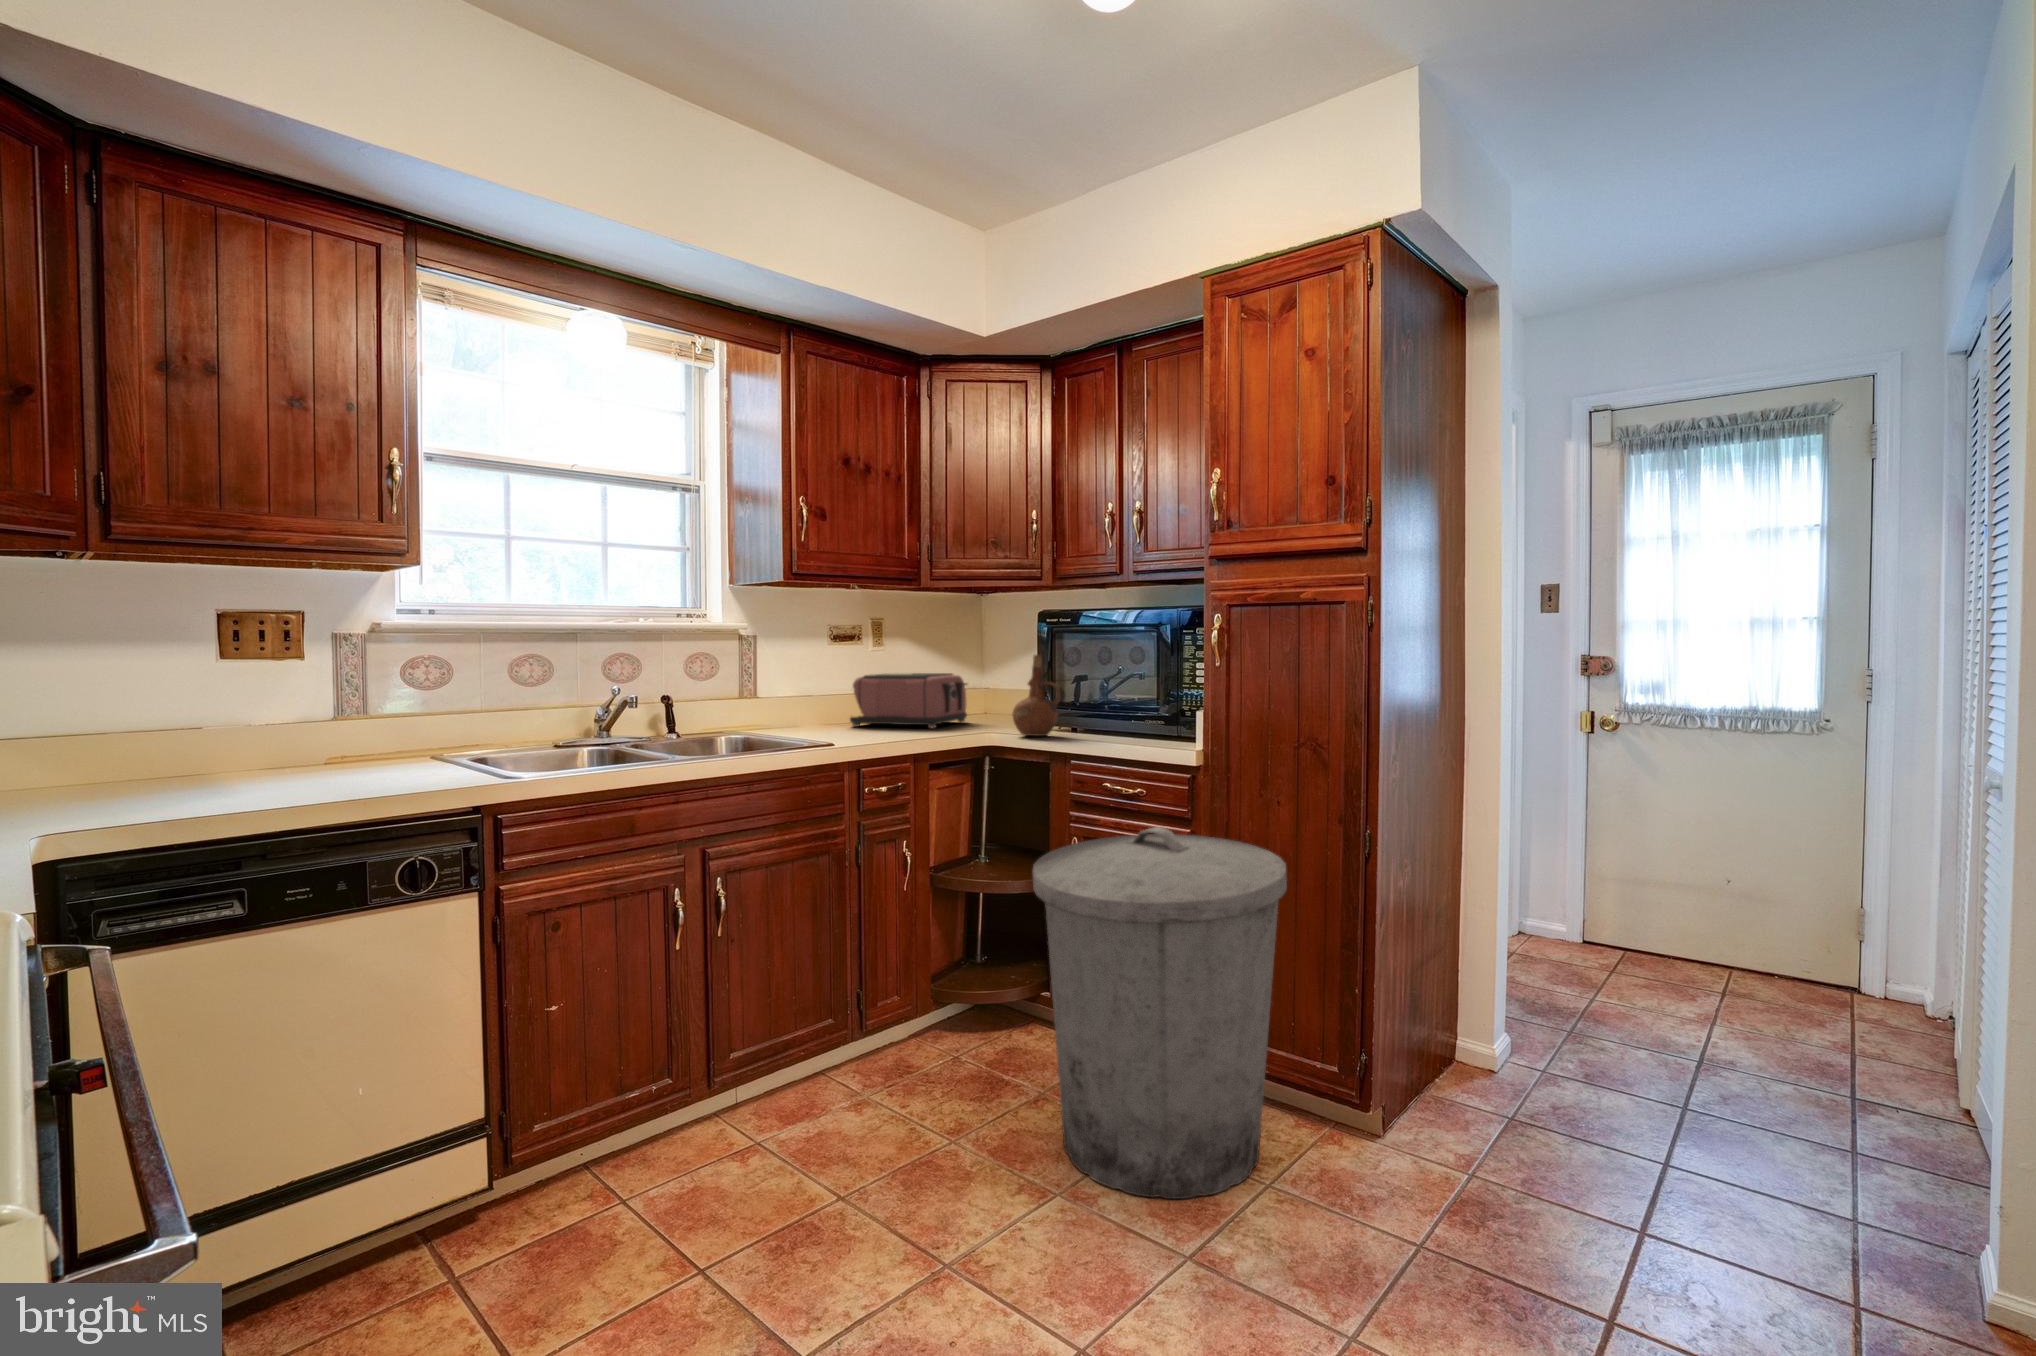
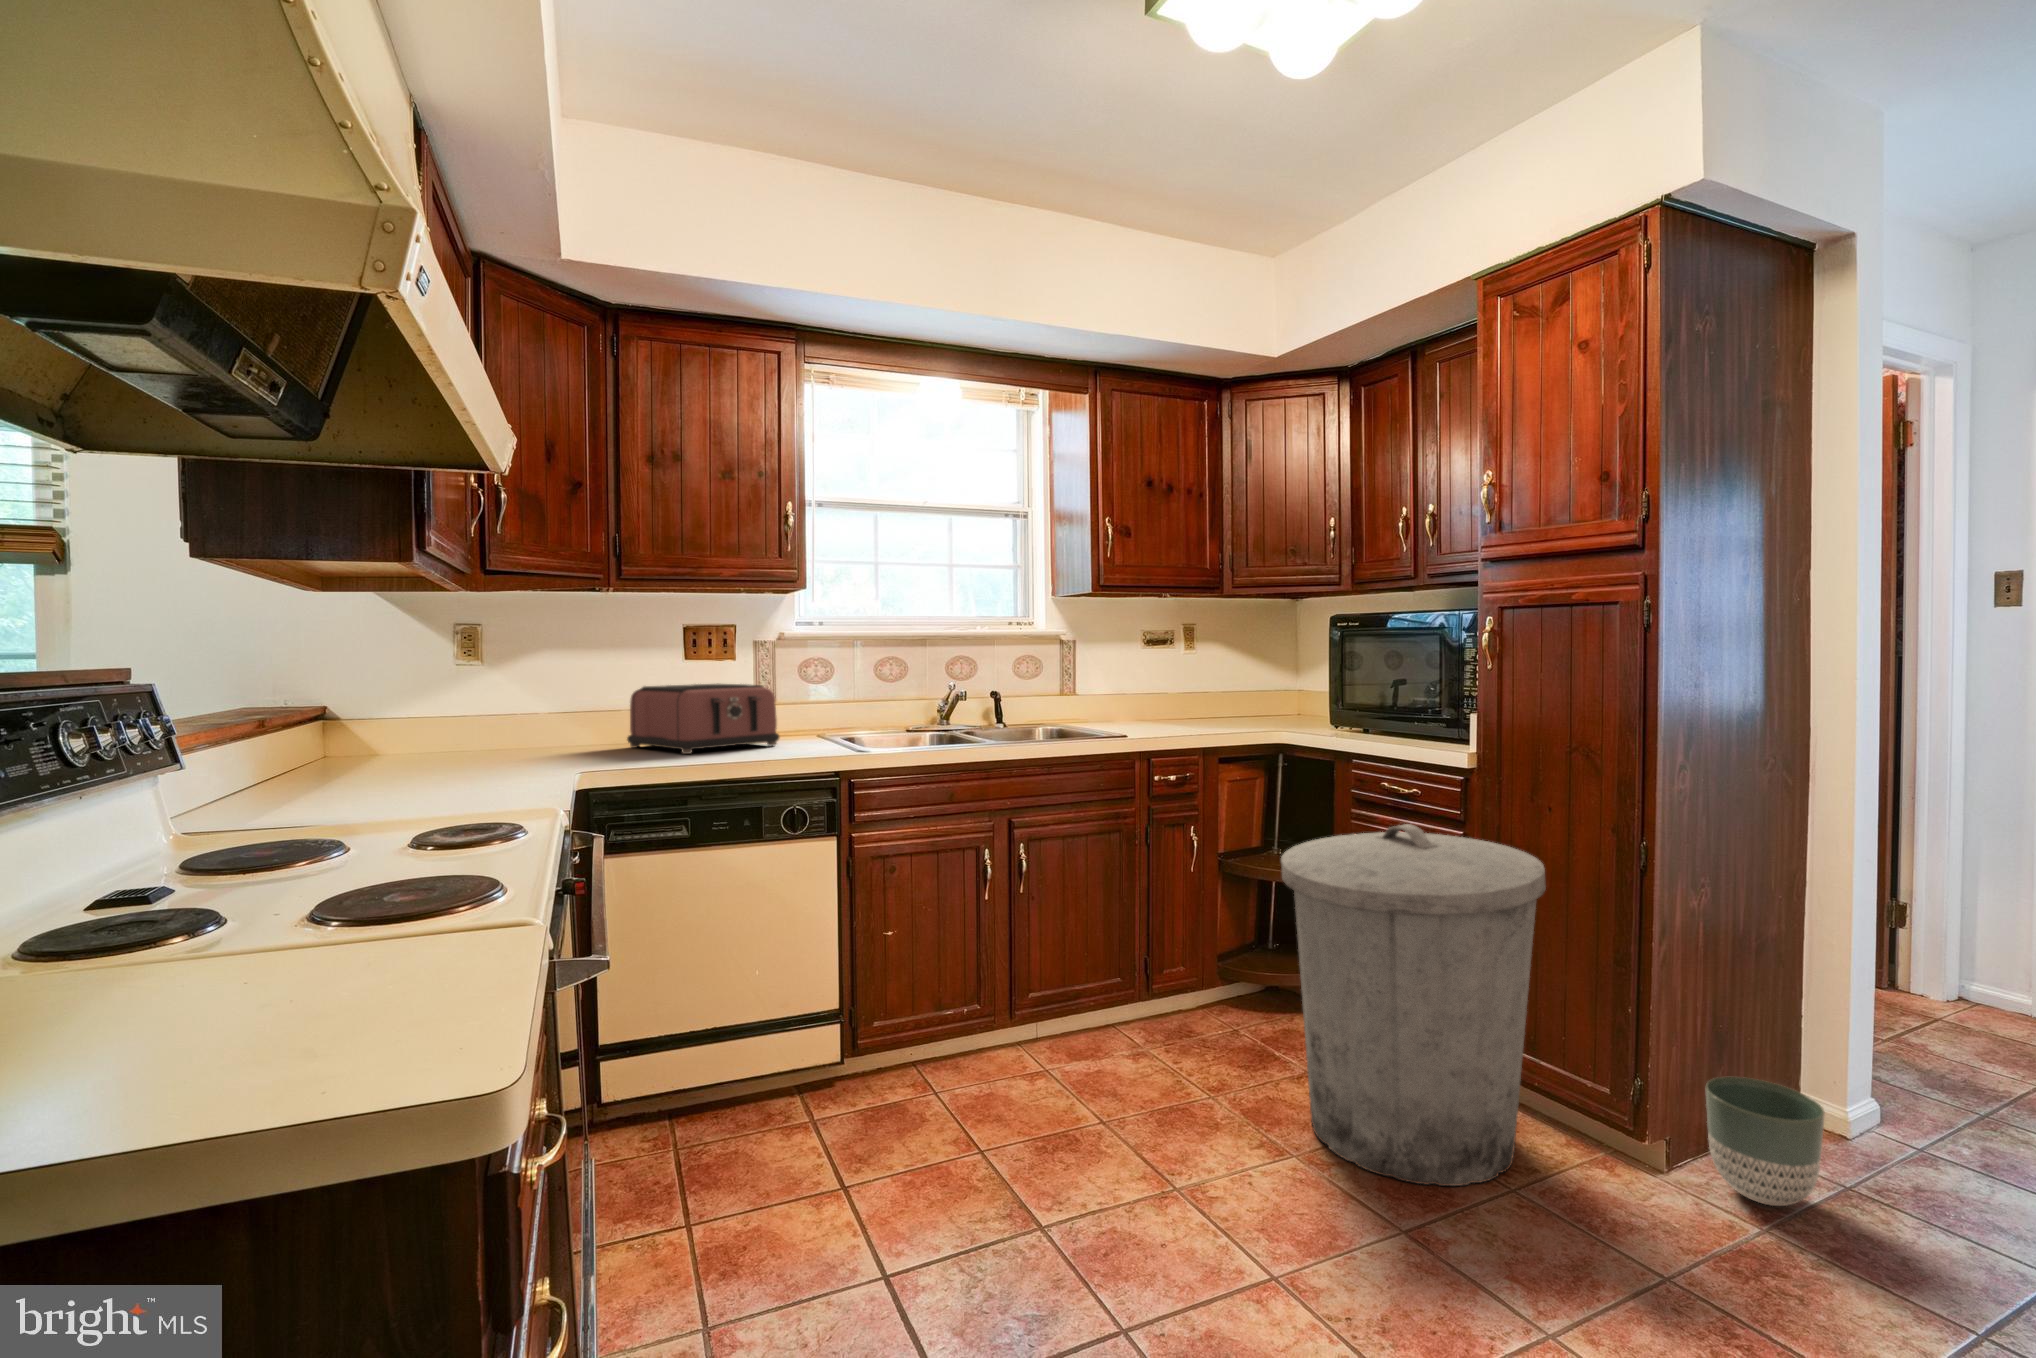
ceramic pitcher: present [1012,655,1060,736] -> none [1296,657,1344,735]
toaster: present [850,673,967,728] -> present [627,684,779,754]
planter: none [1412,1037,1505,1151] -> present [1706,1077,1824,1206]

